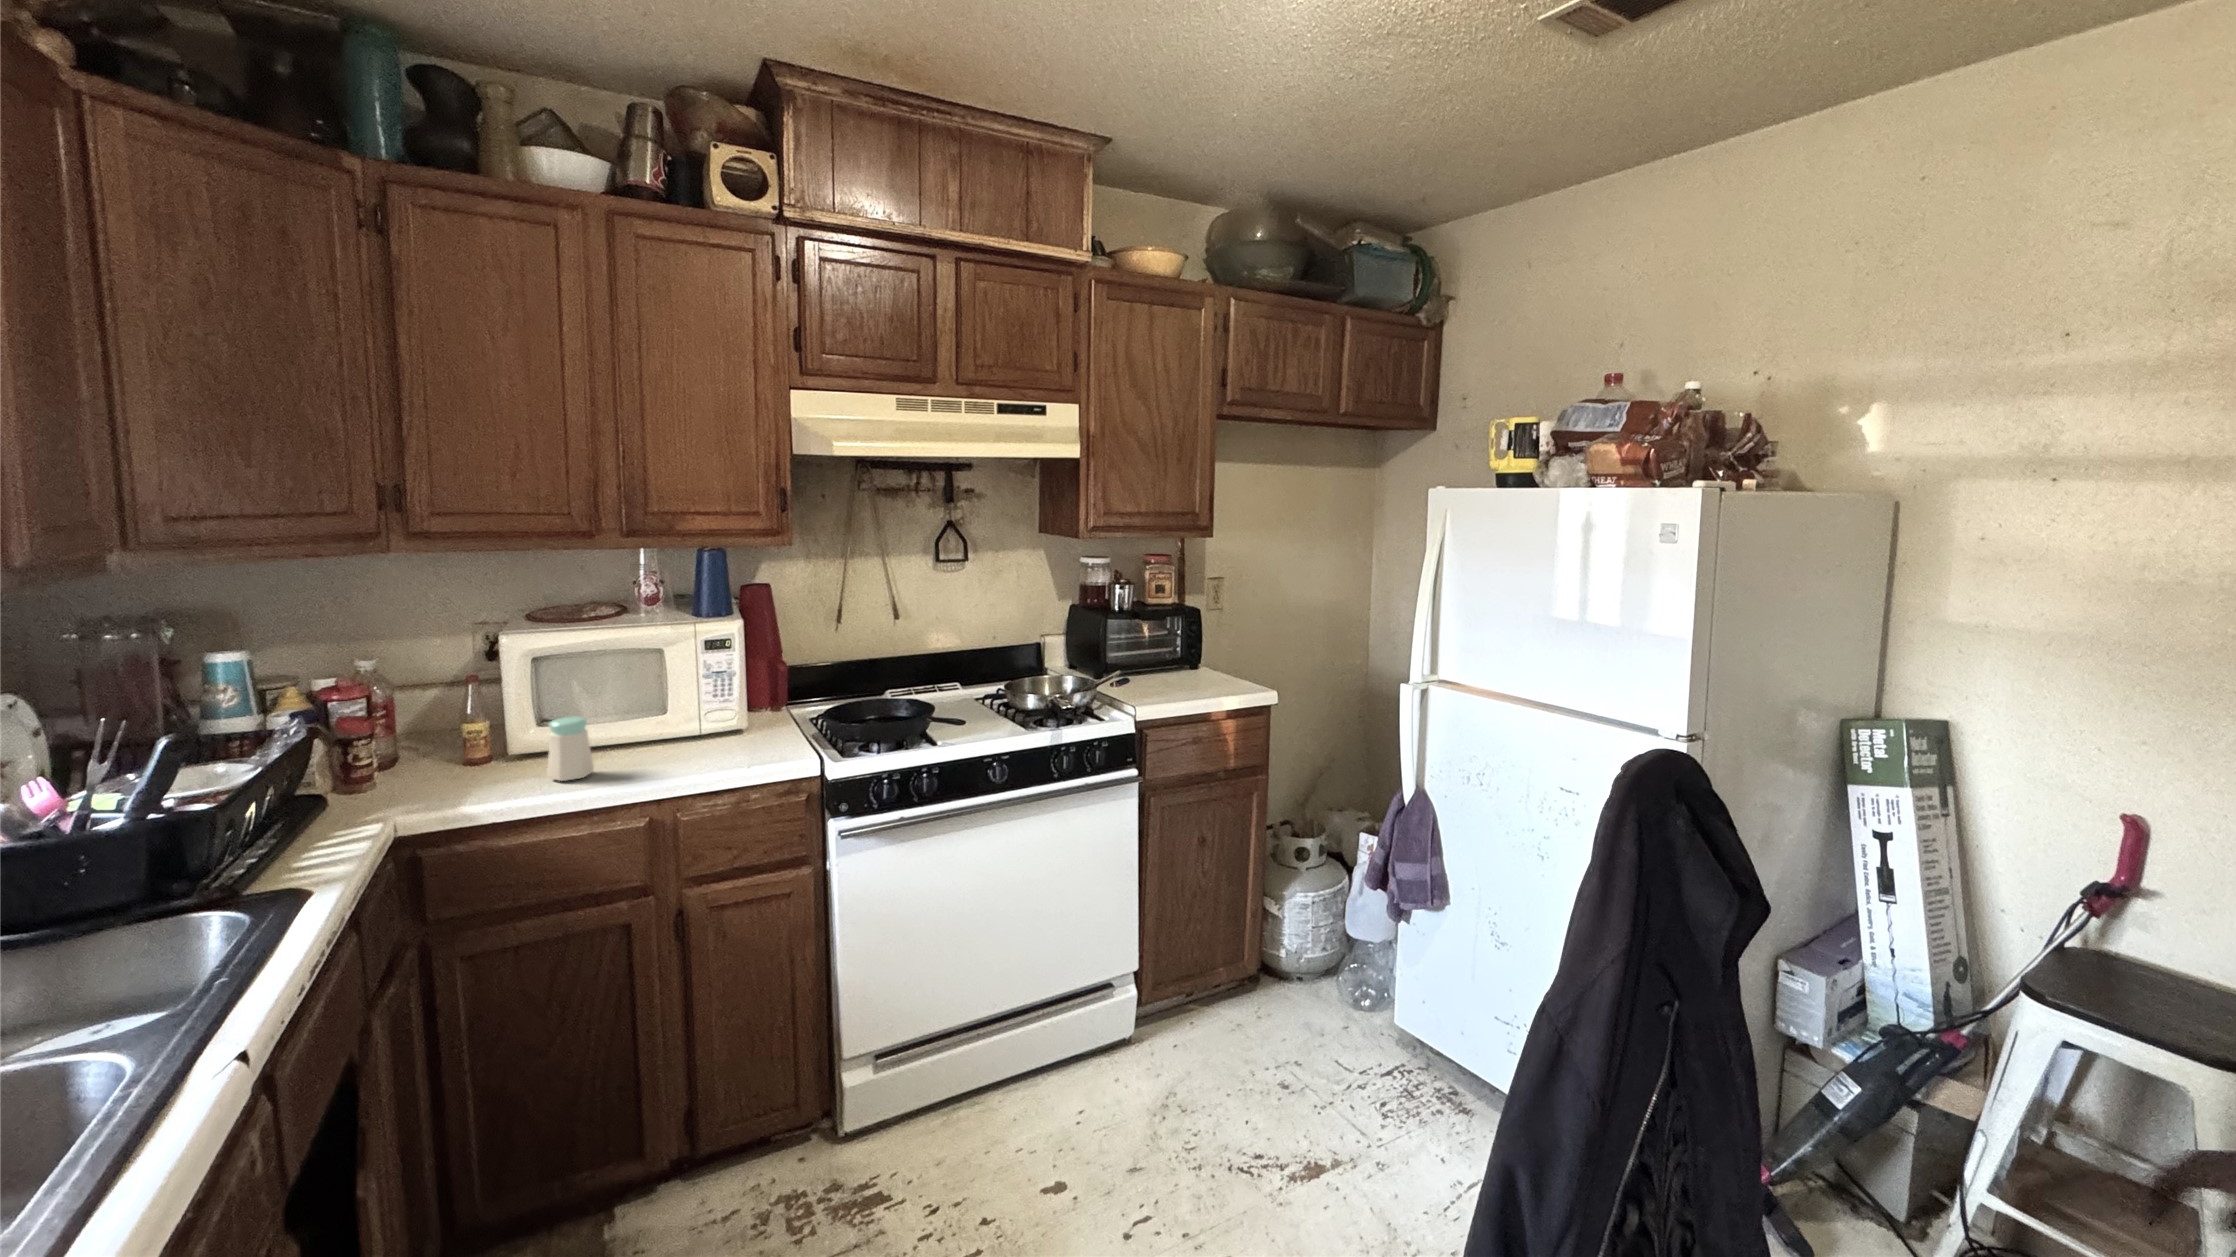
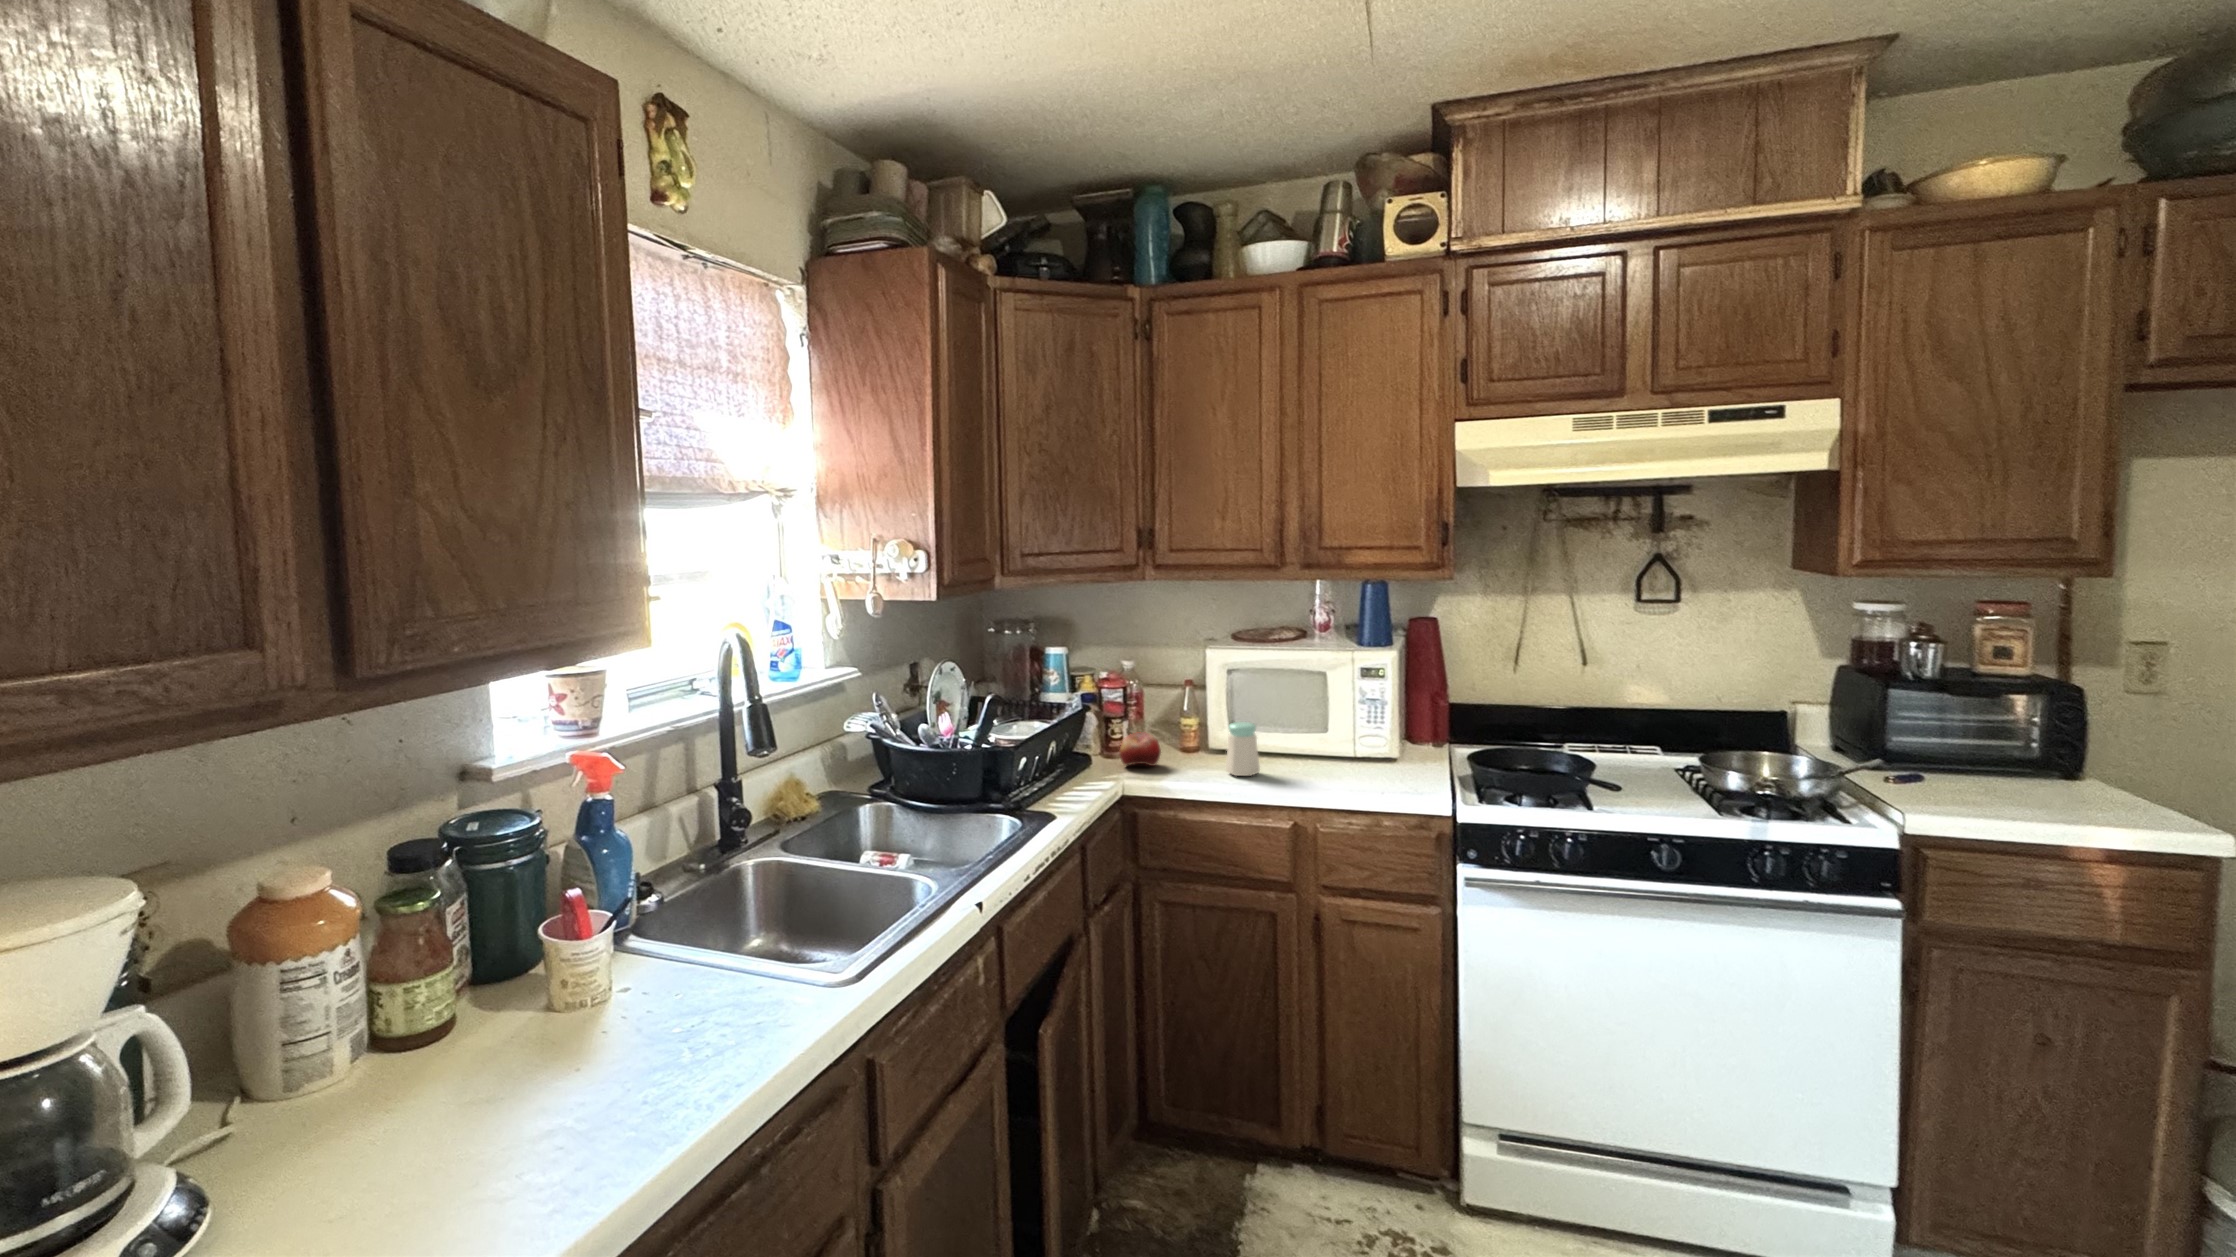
fruit: none [377,750,446,798] -> present [1119,732,1161,766]

